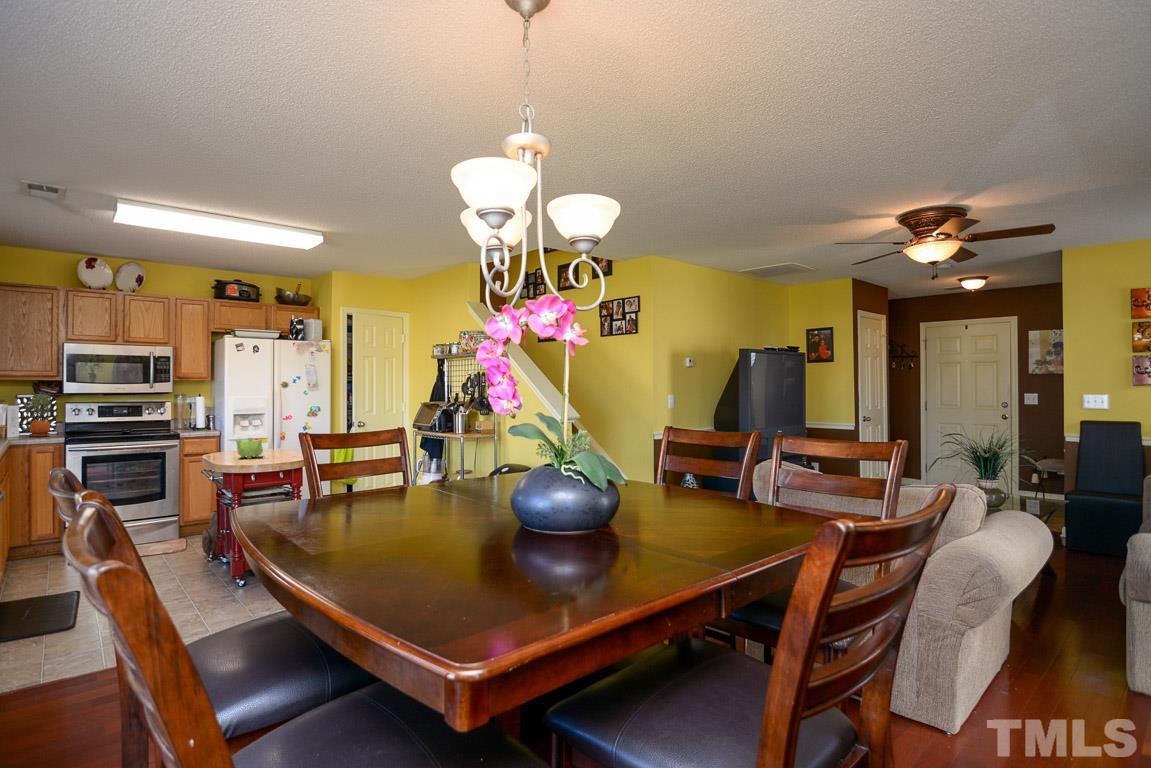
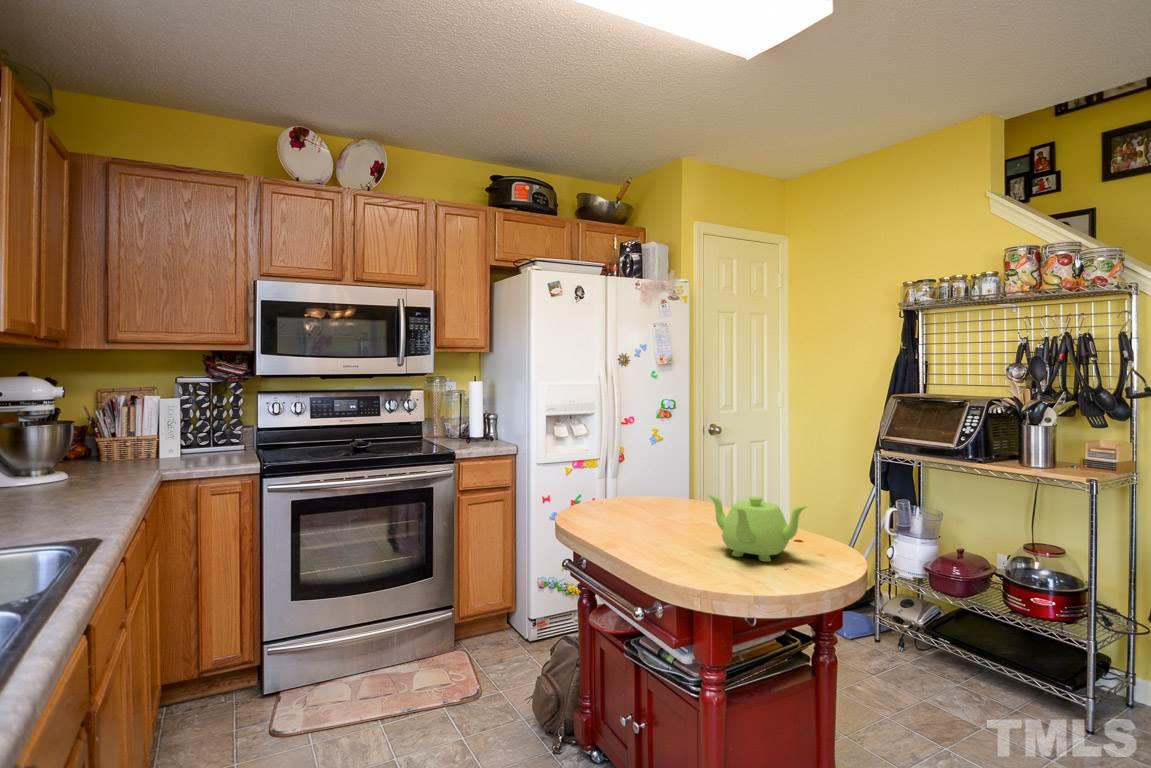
potted plant: present [27,394,51,437] -> none [191,375,237,460]

